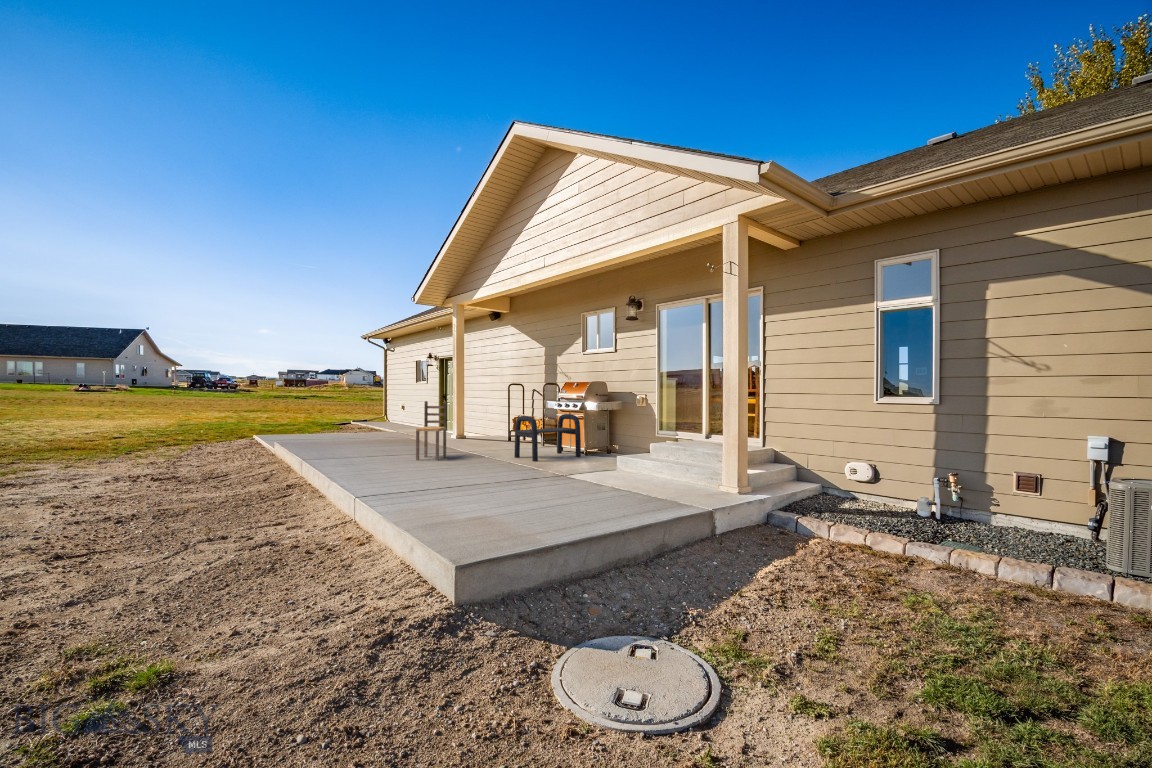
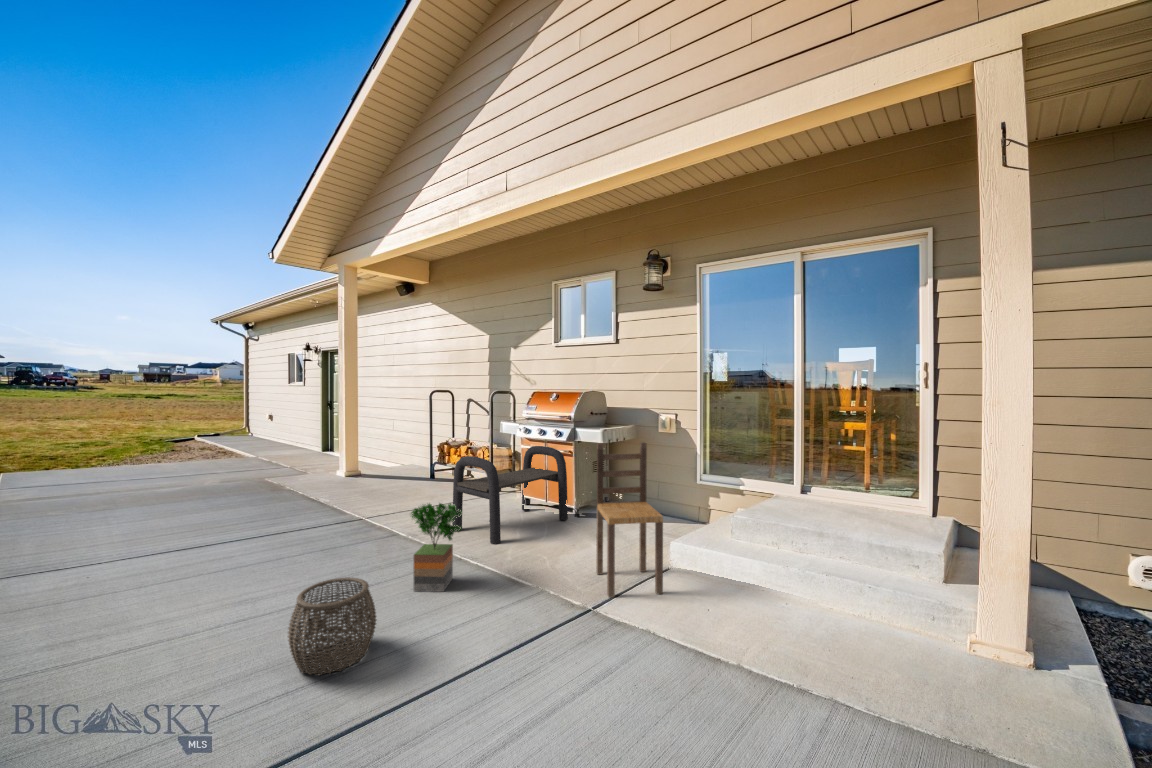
chair: present [416,401,446,461] -> present [596,442,663,598]
potted tree: none [489,430,514,470] -> present [411,503,462,592]
woven basket: none [444,450,475,480] -> present [288,577,376,675]

